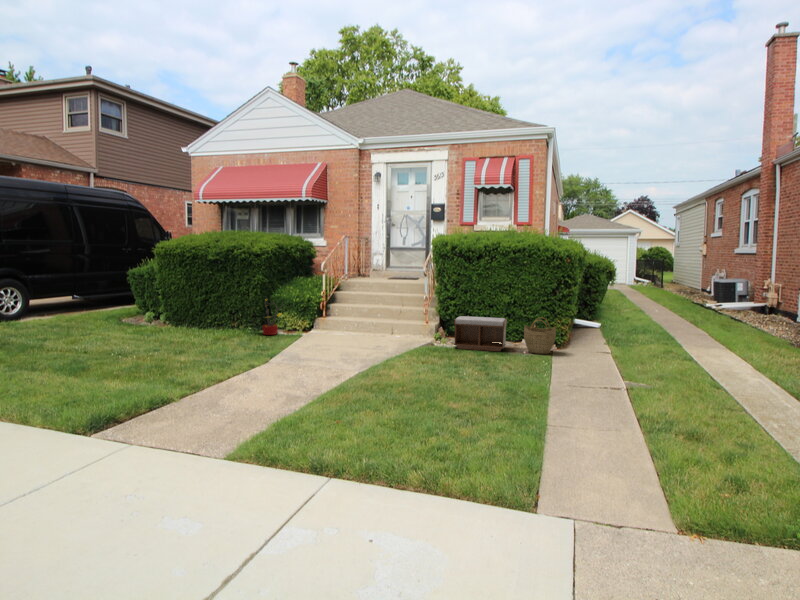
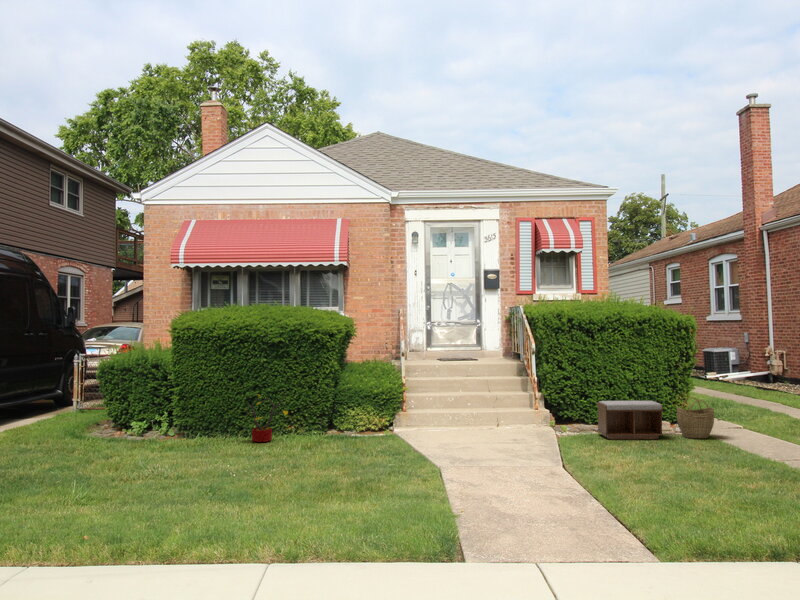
decorative plant: present [263,299,281,335] -> present [246,395,288,442]

